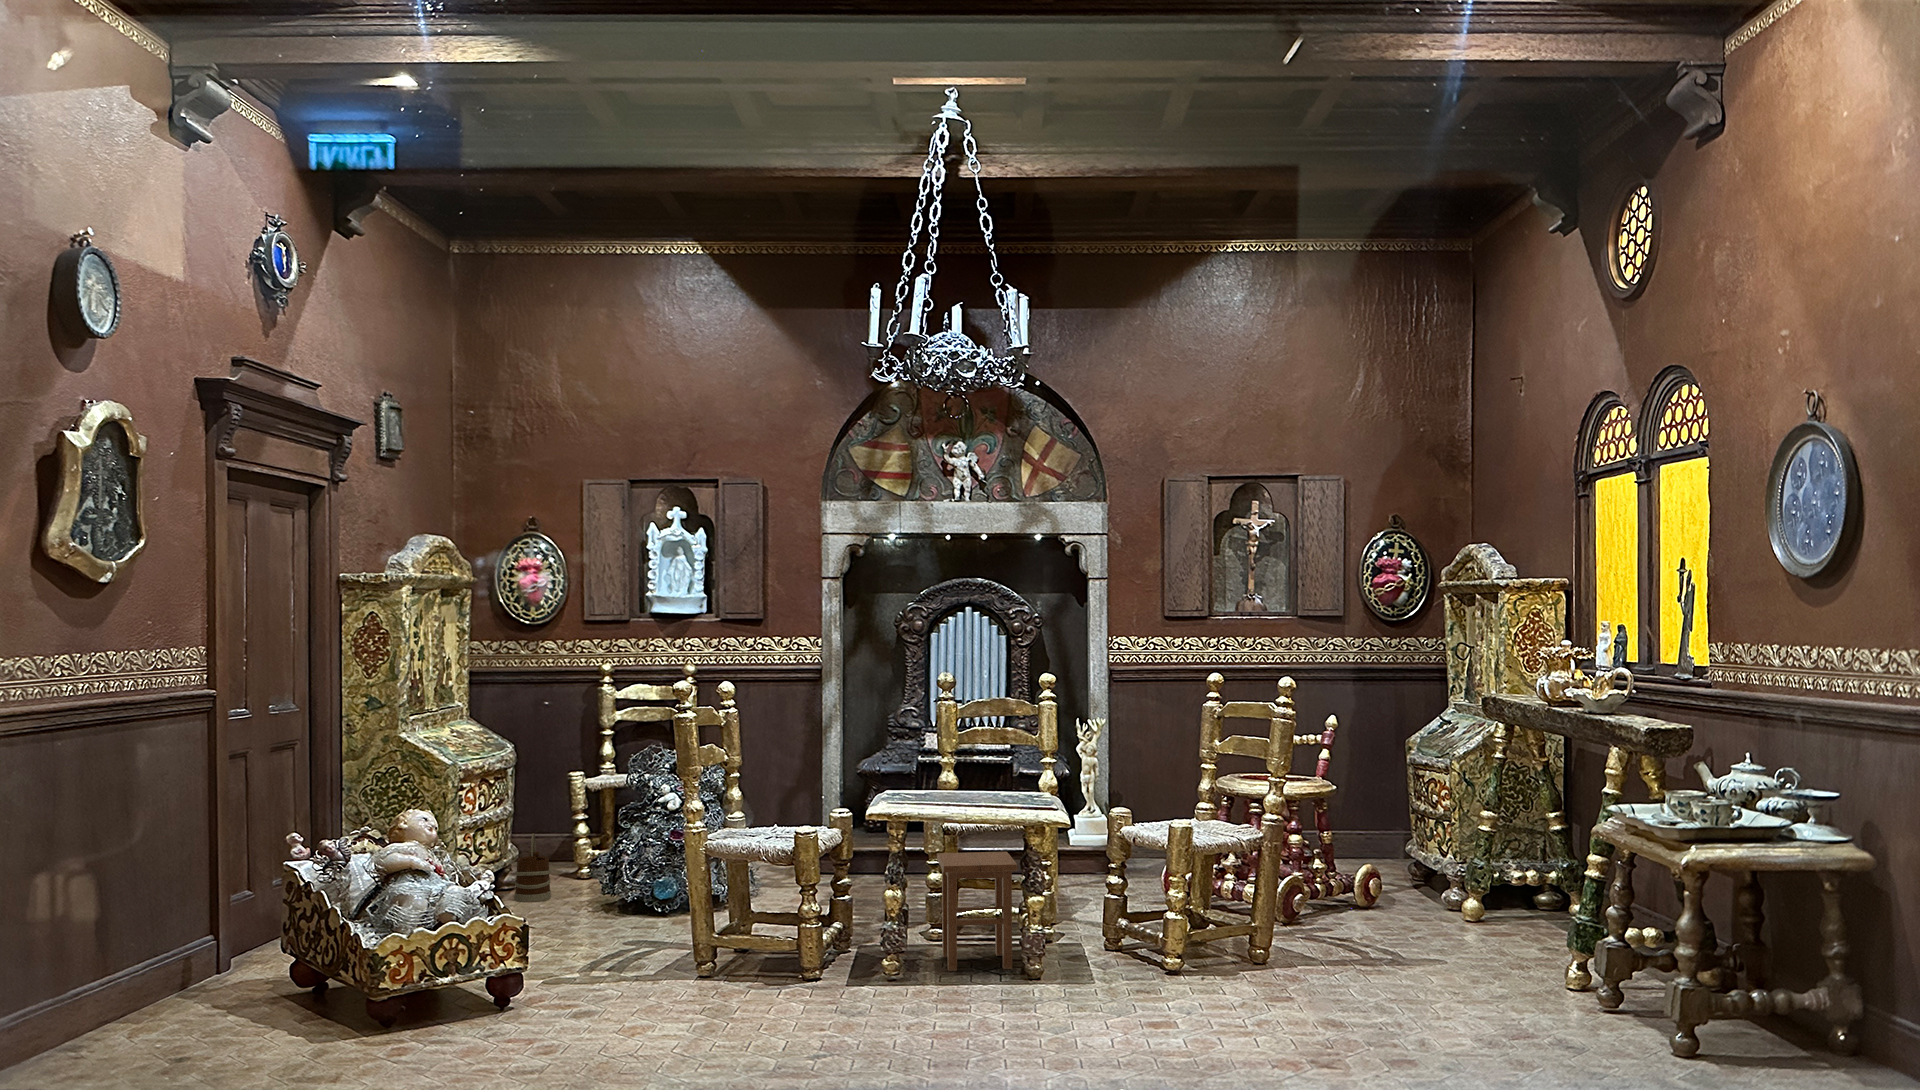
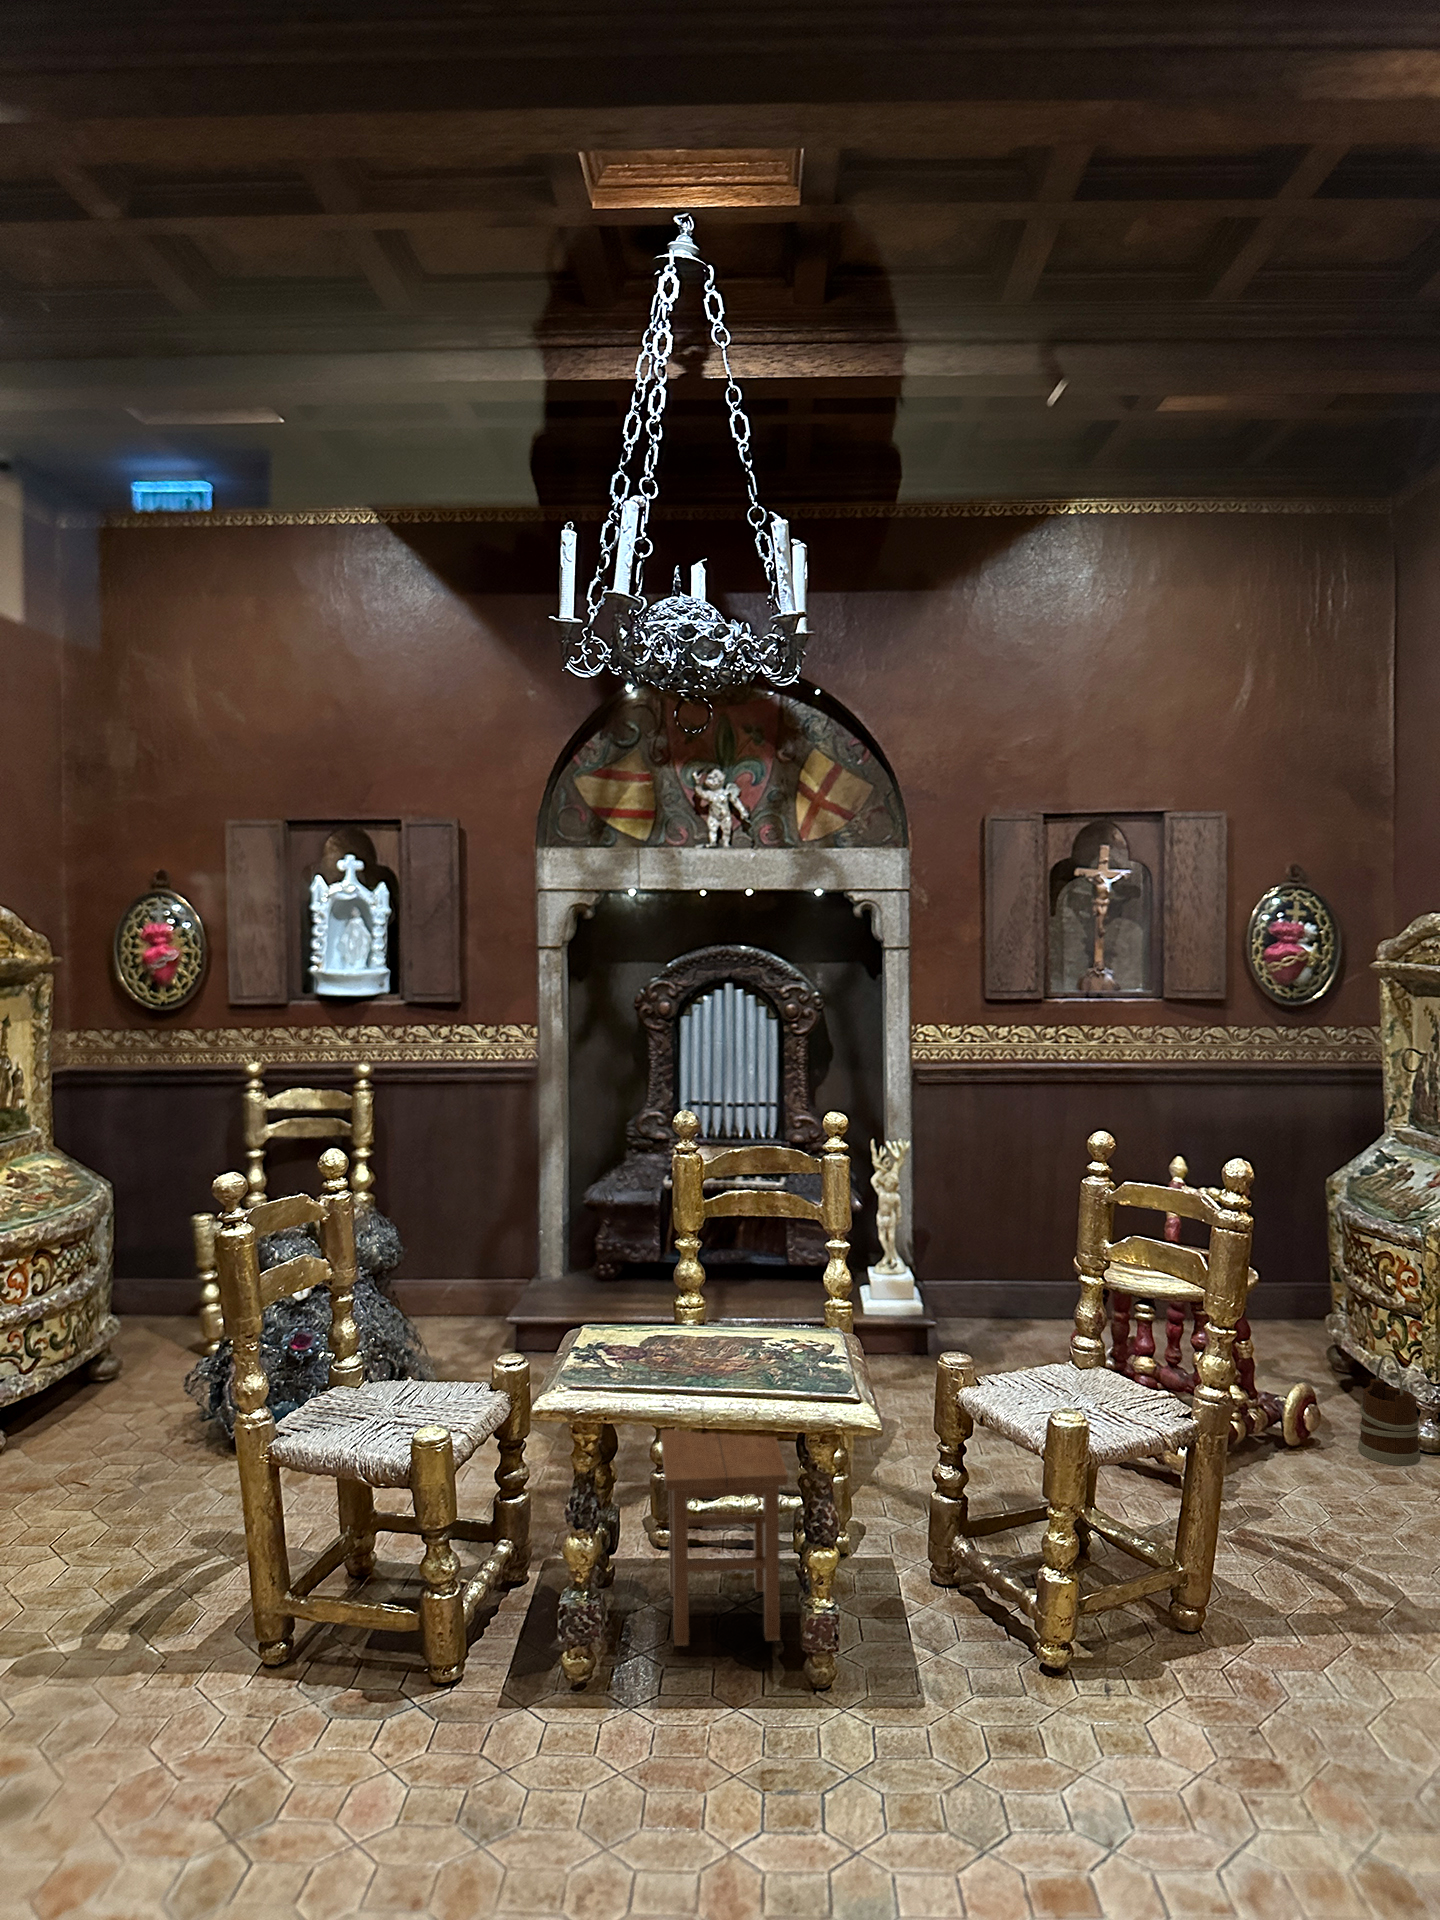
wooden bucket: present [514,833,551,902] -> present [1358,1355,1420,1465]

